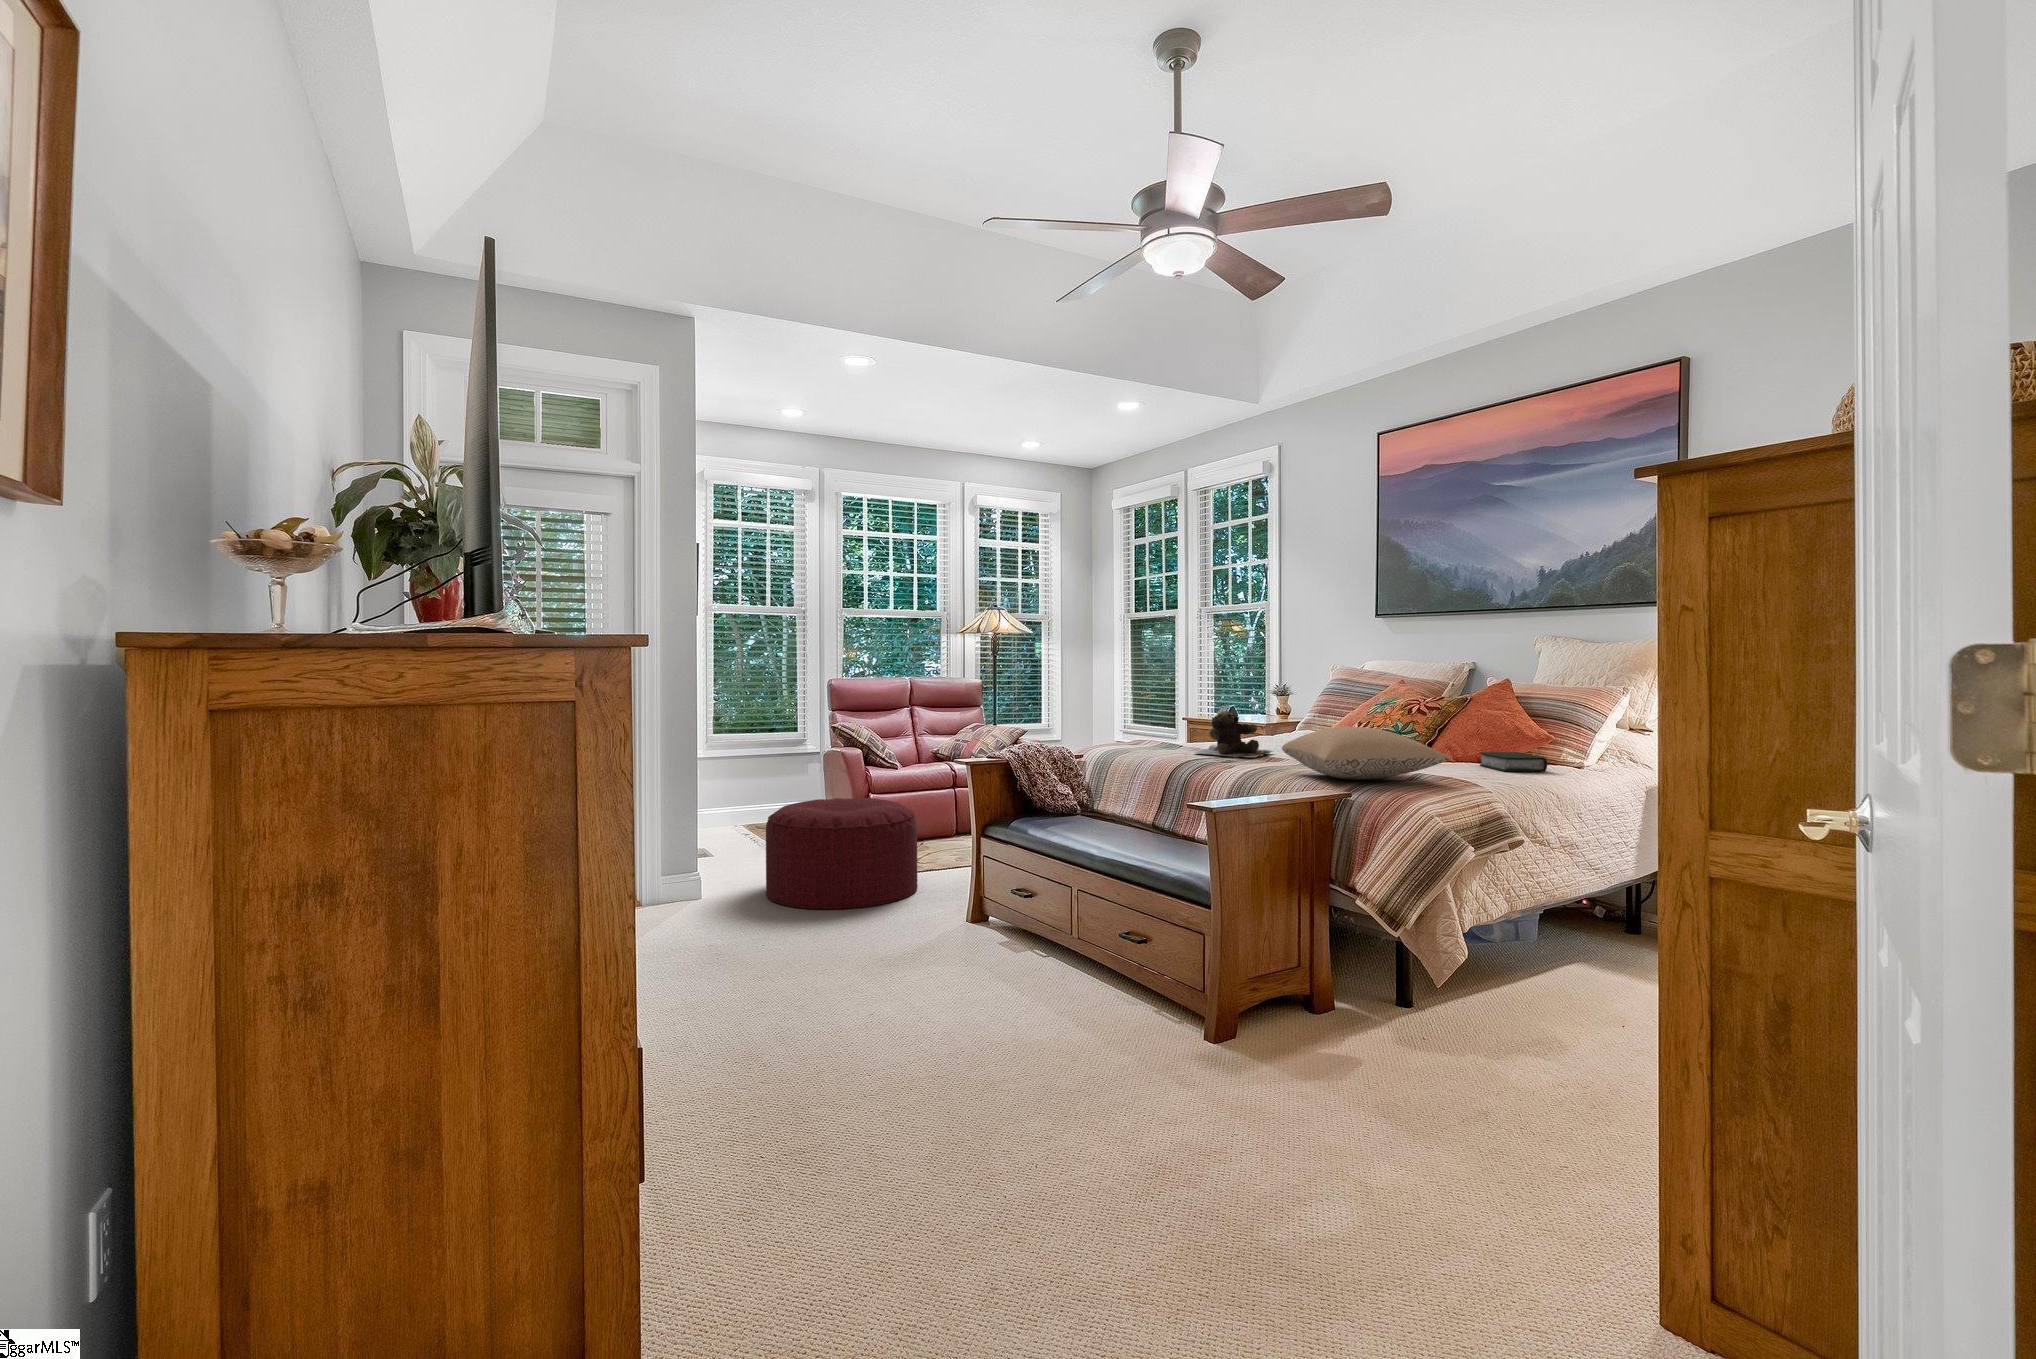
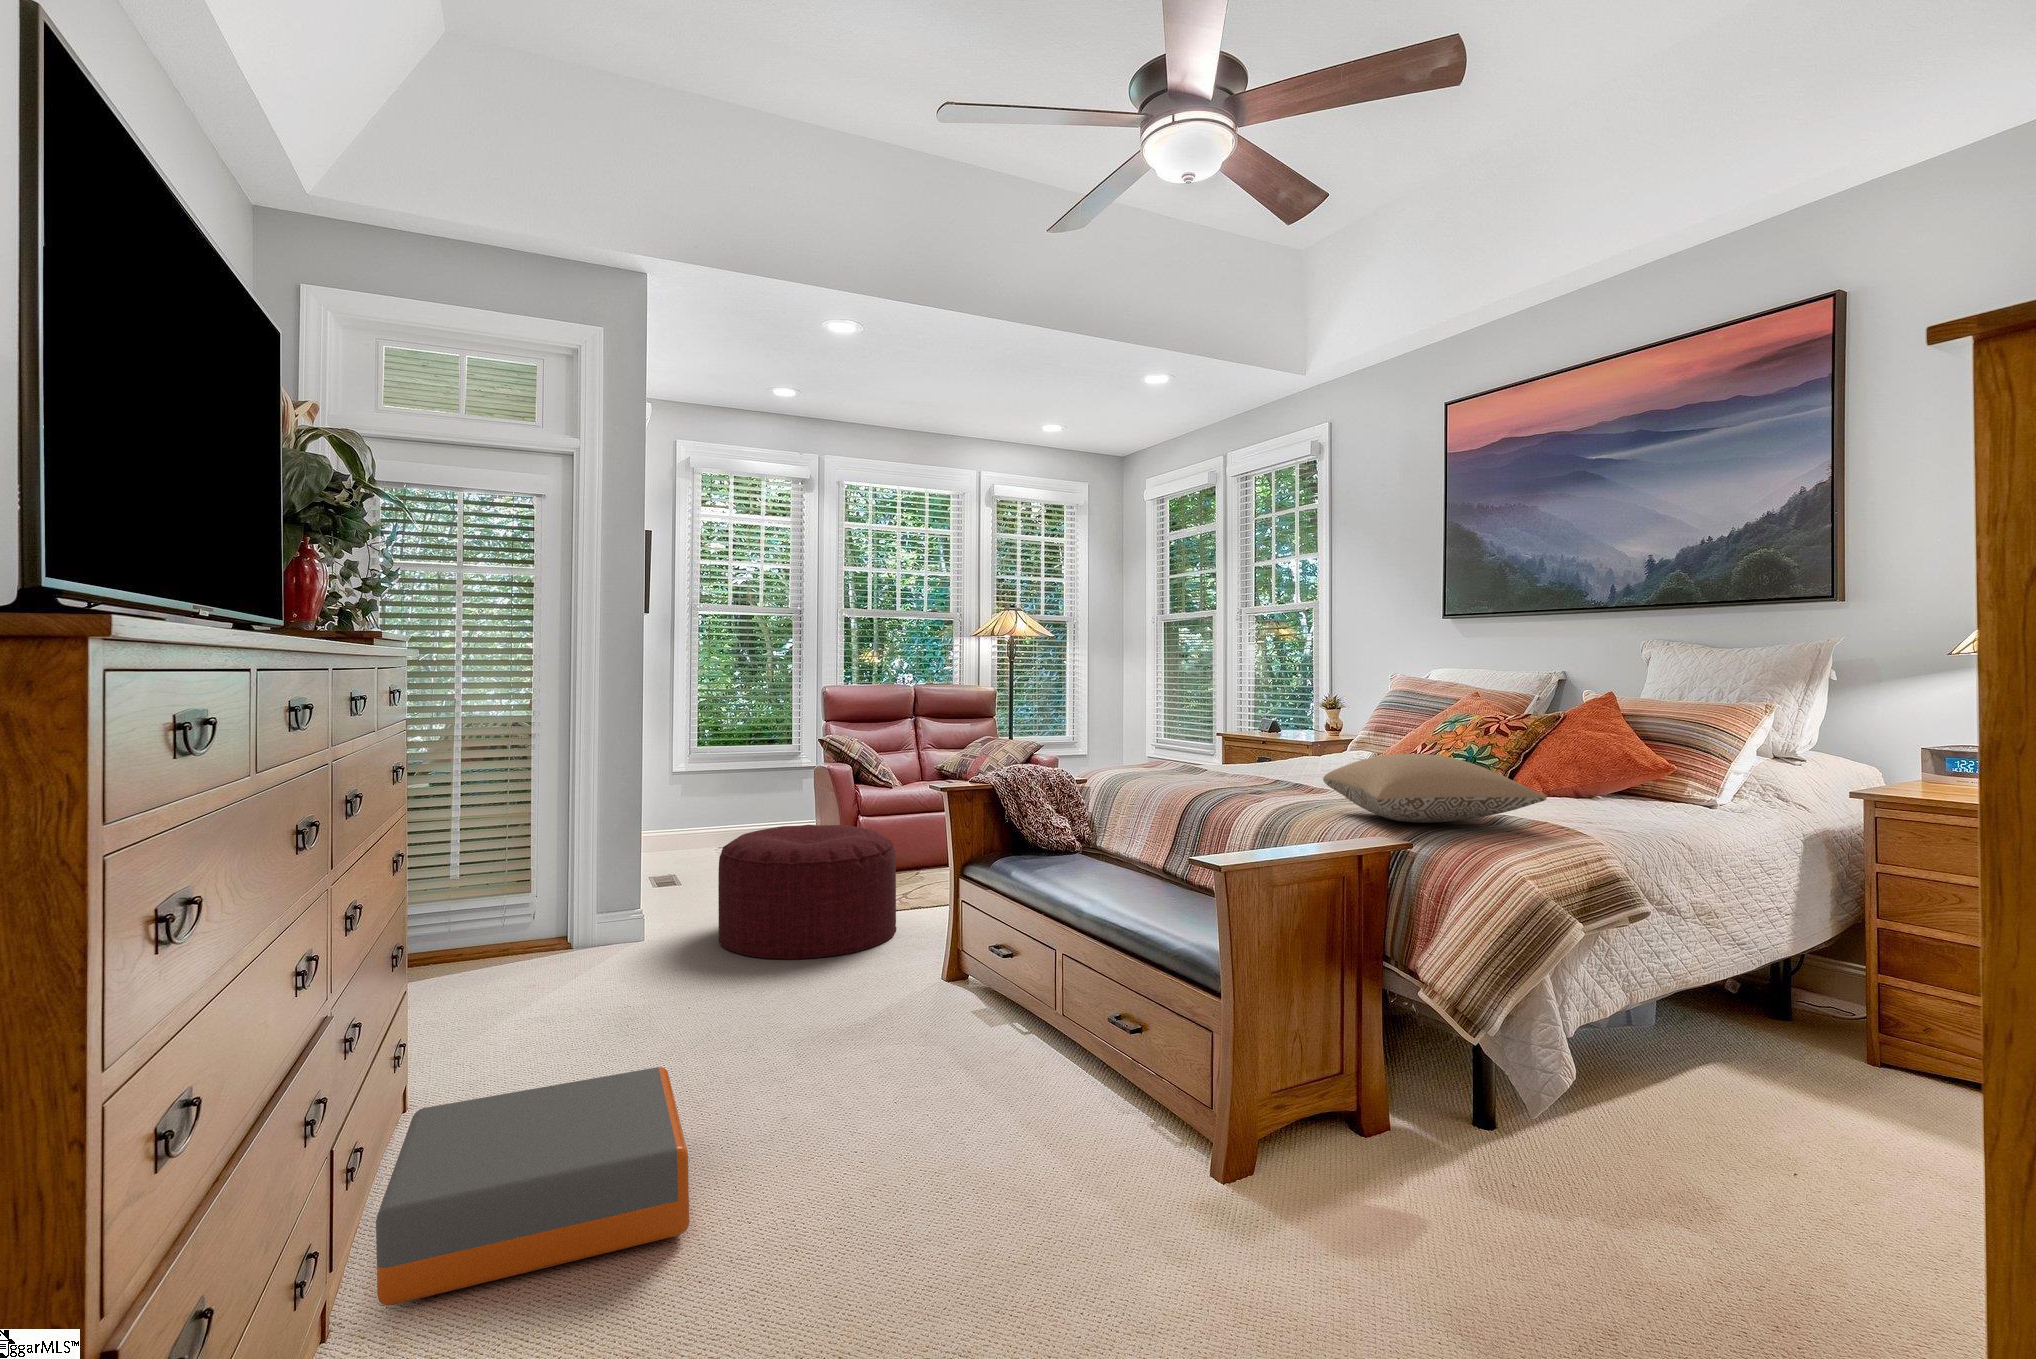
teddy bear: present [1195,711,1273,758] -> none [1217,729,1317,787]
book: present [1480,752,1547,772] -> none [1579,785,1671,812]
storage box: none [602,972,829,1125] -> present [376,1067,689,1306]

